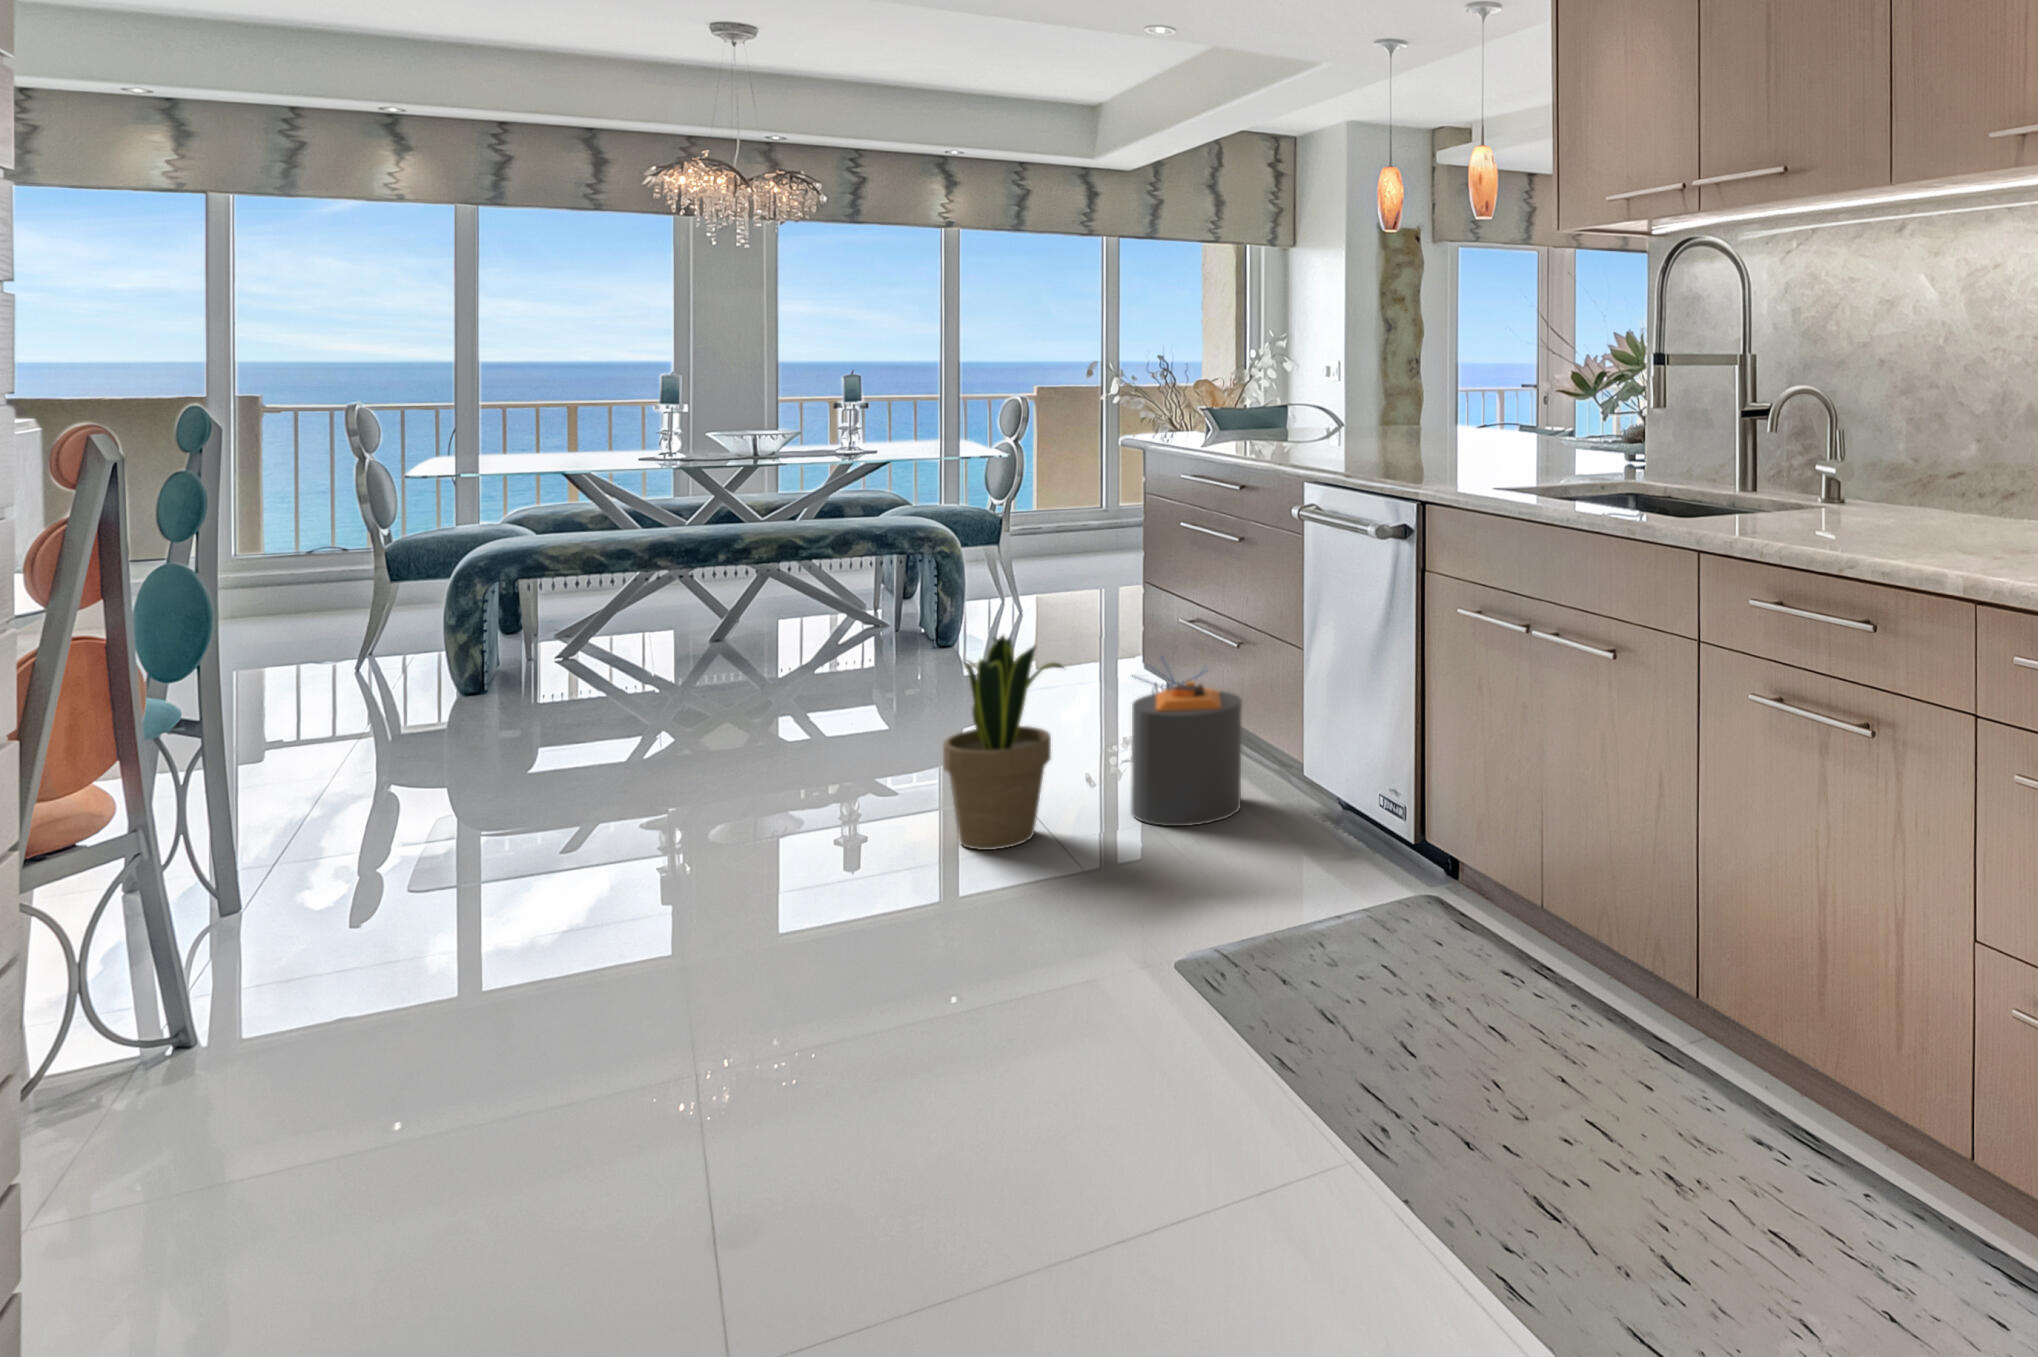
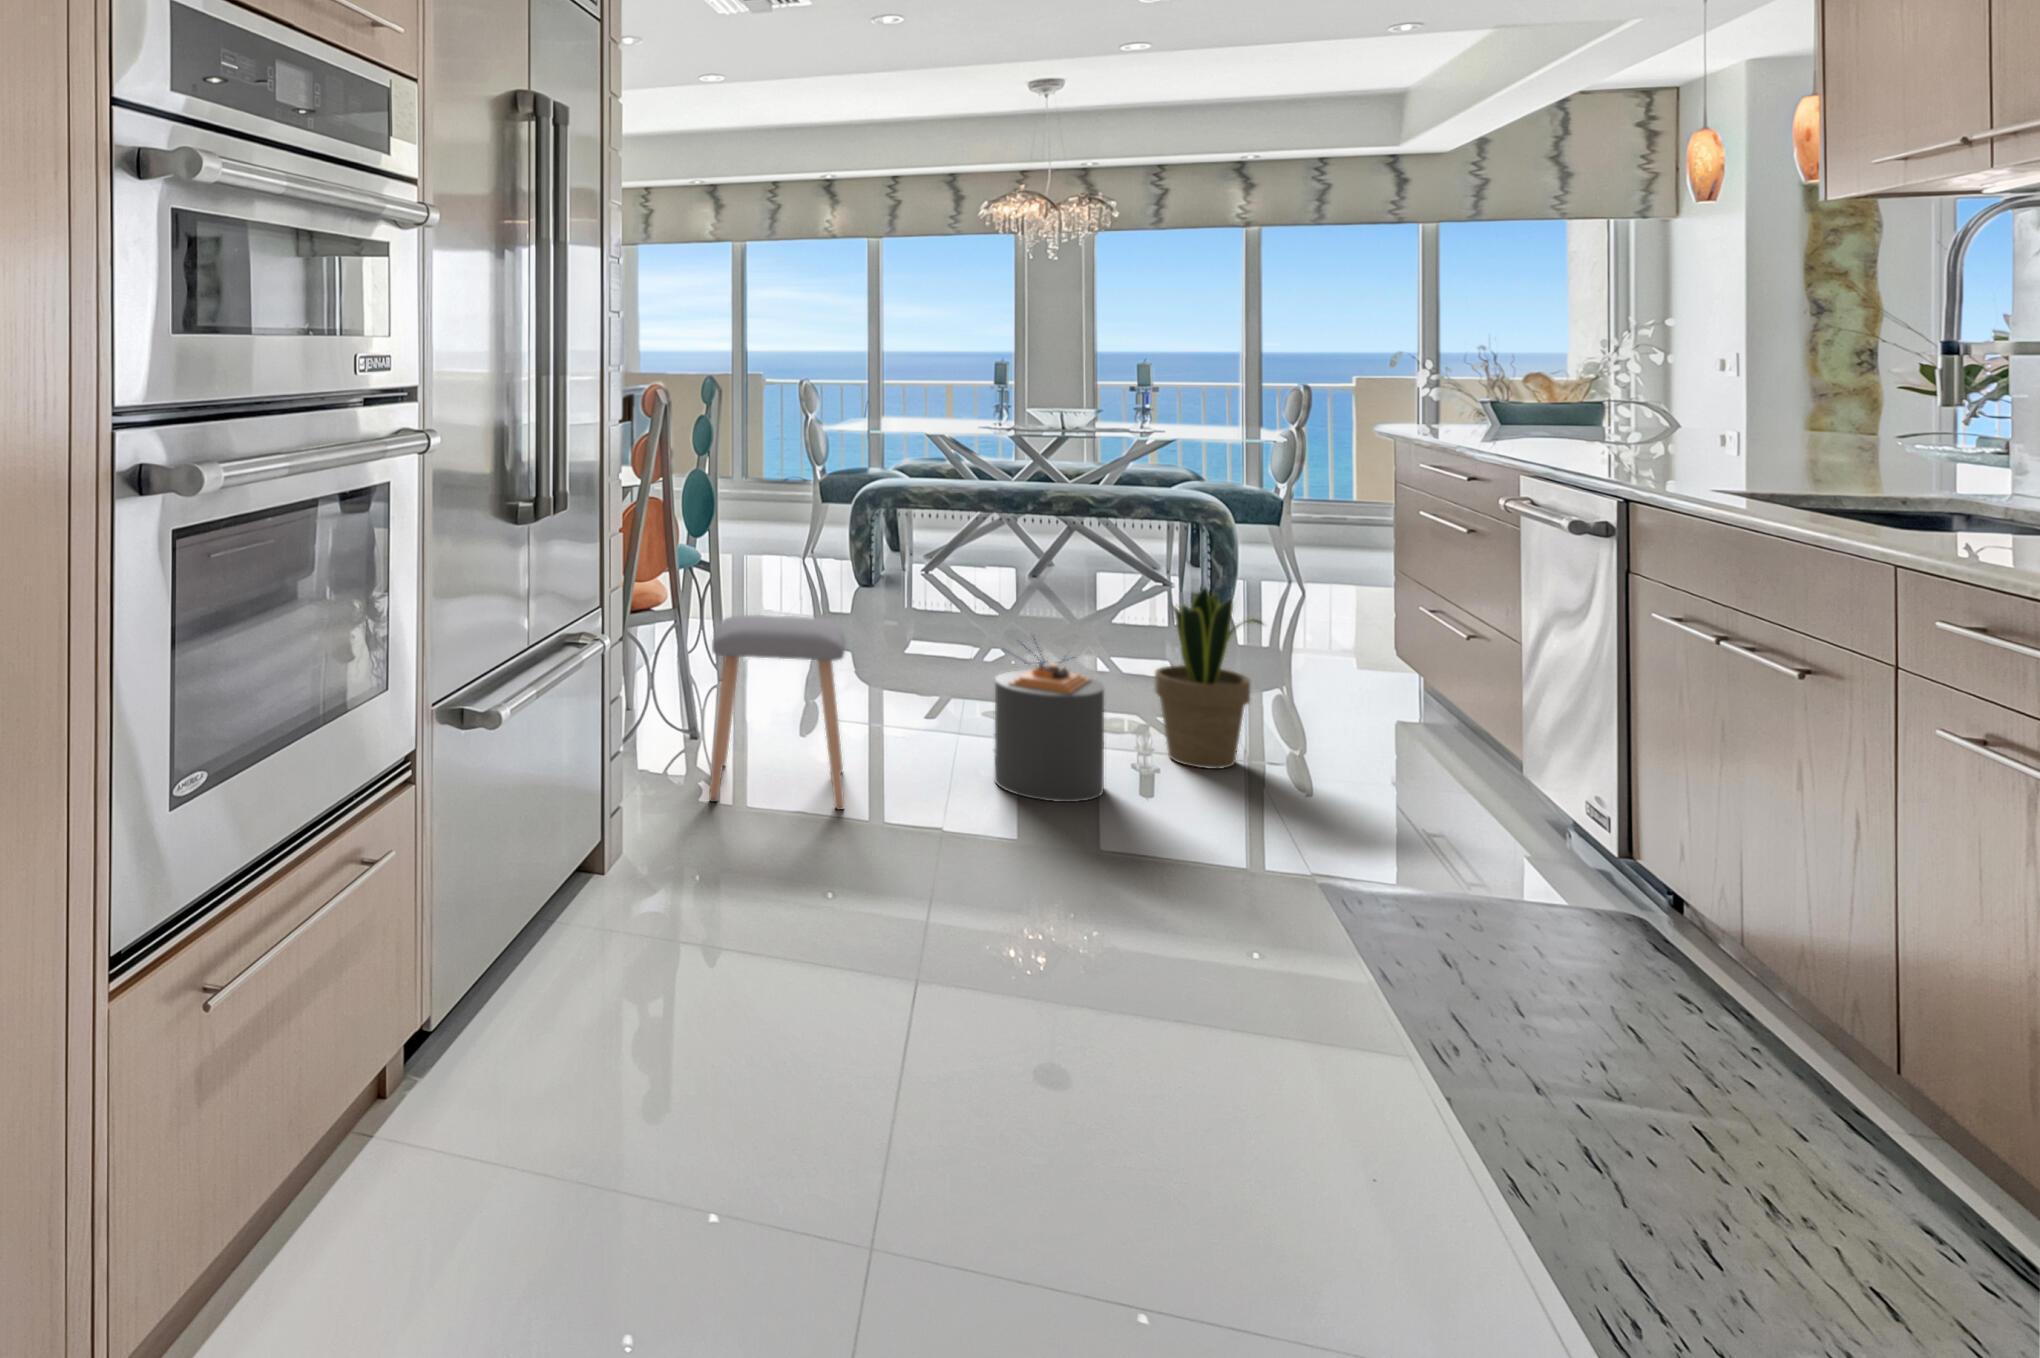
trash can: present [1131,656,1242,826] -> present [995,639,1104,802]
stool: none [252,769,528,1132] -> present [709,615,845,810]

